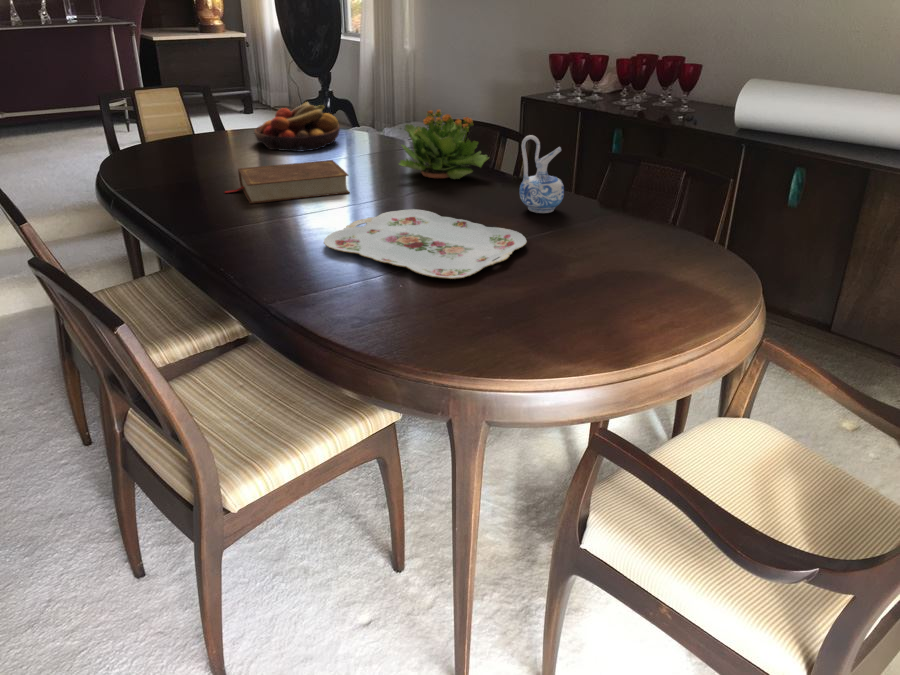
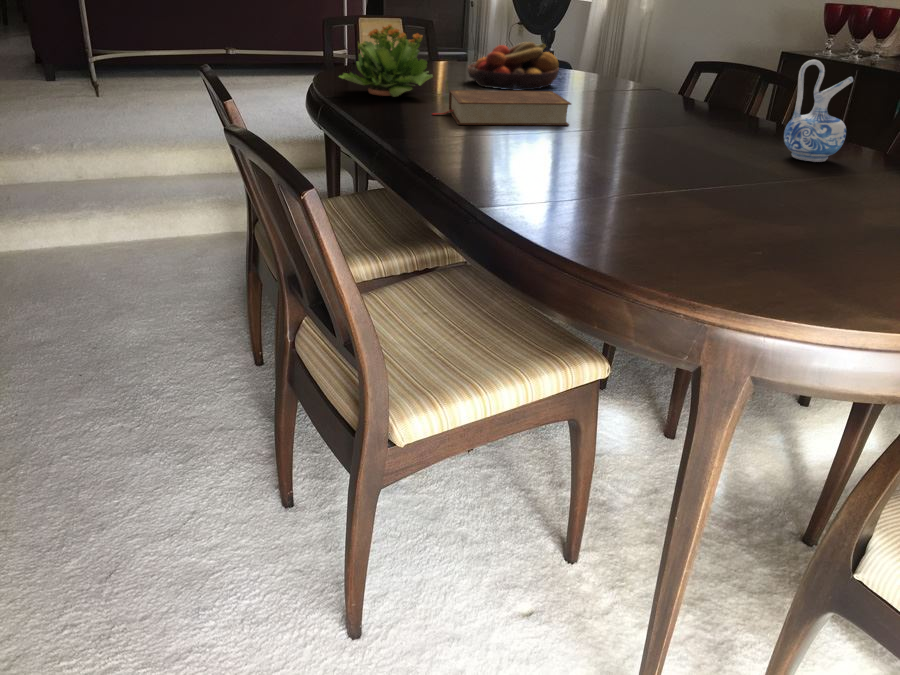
potted flower: present [399,110,489,179] -> present [339,24,433,97]
serving tray: present [324,209,527,279] -> none [541,141,799,209]

